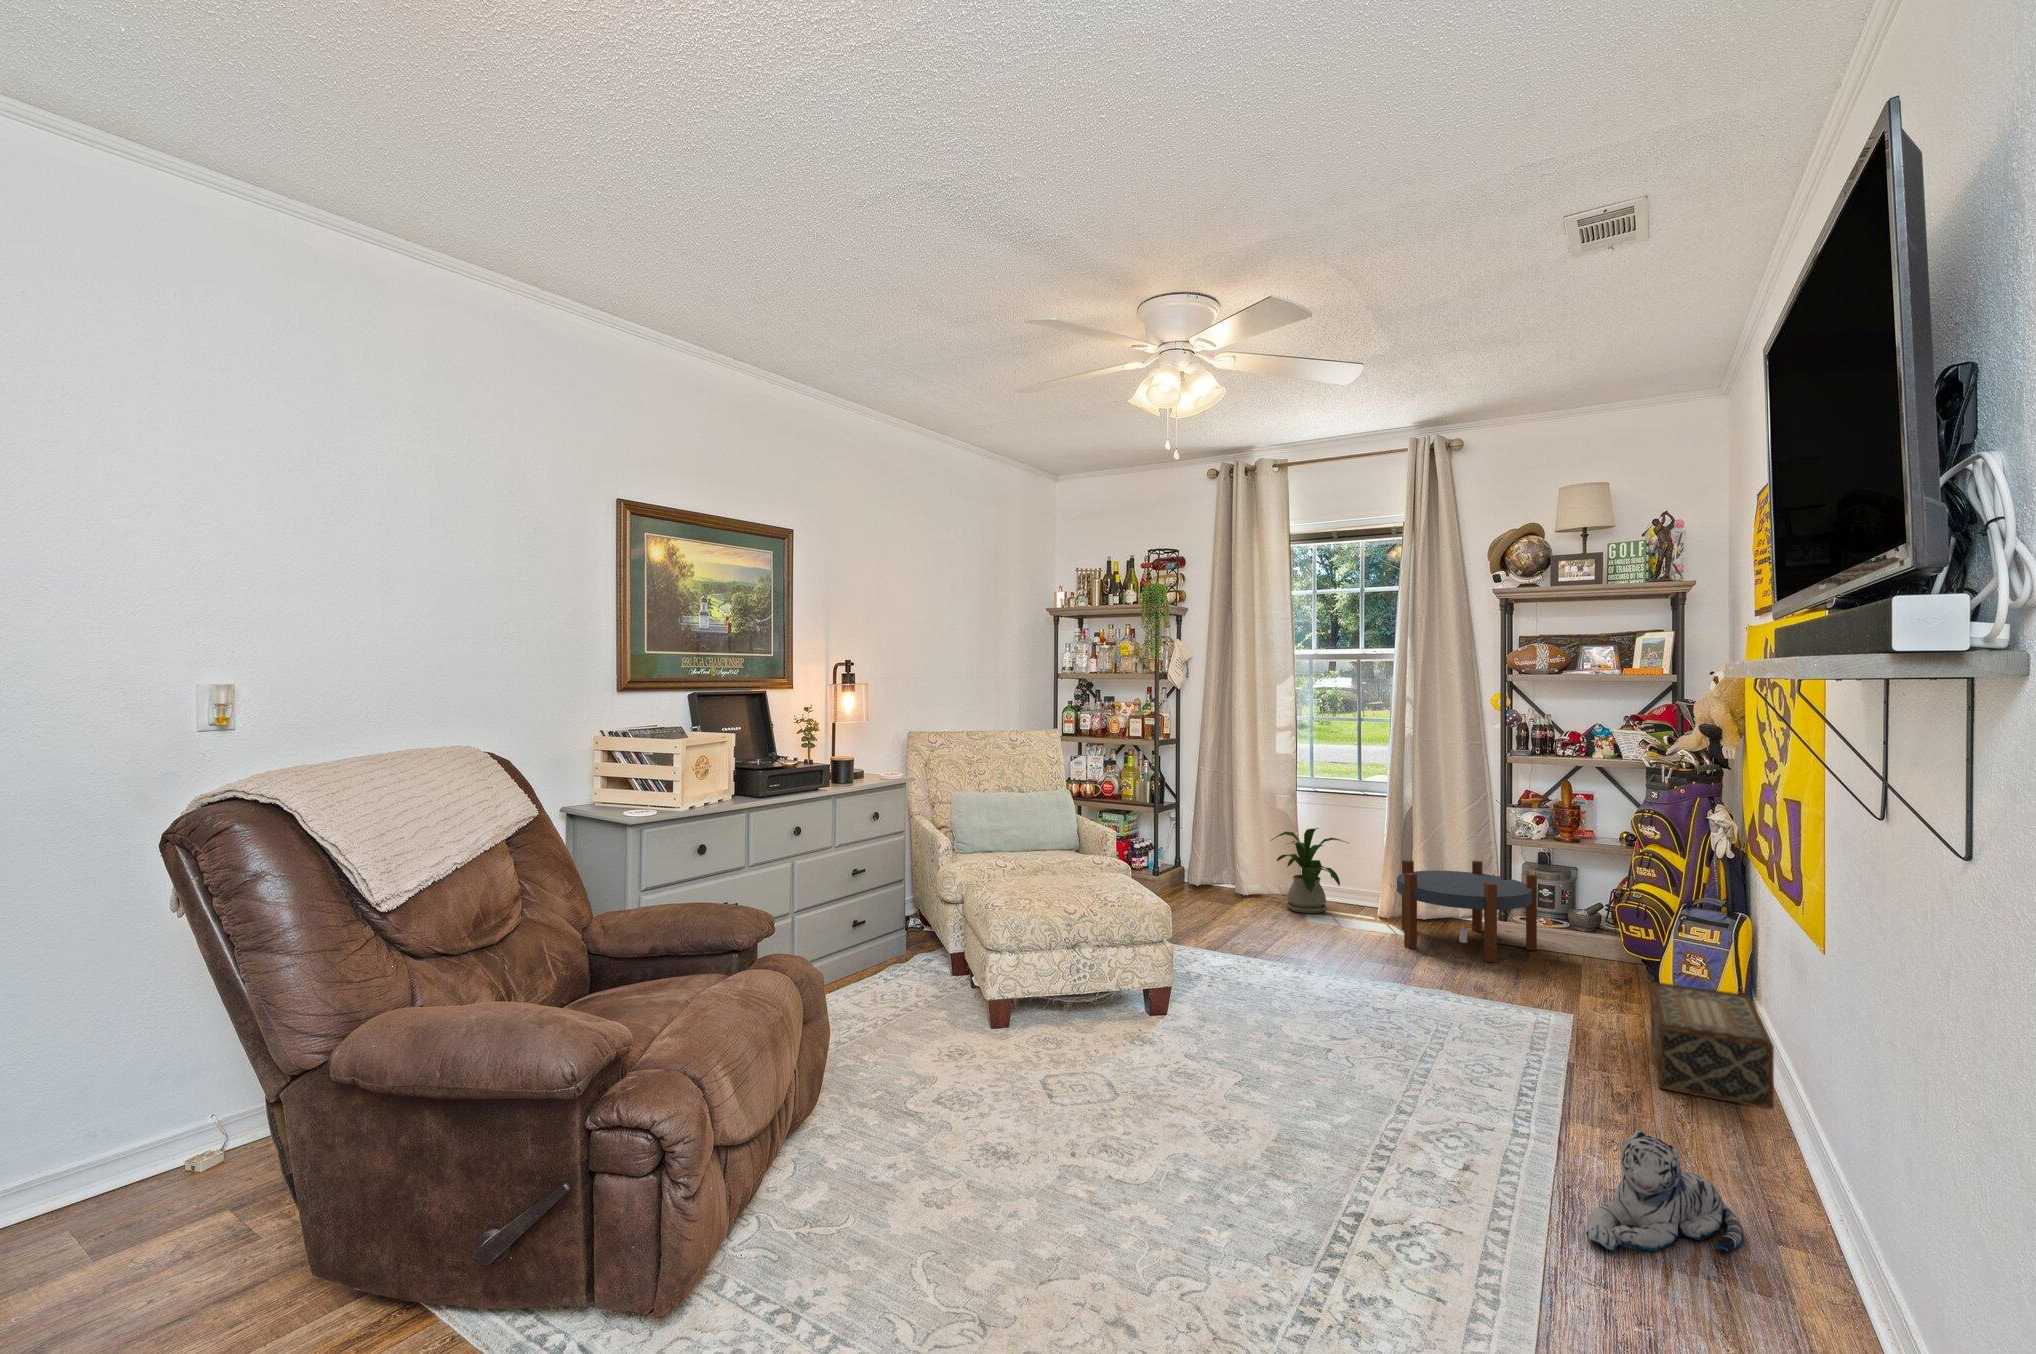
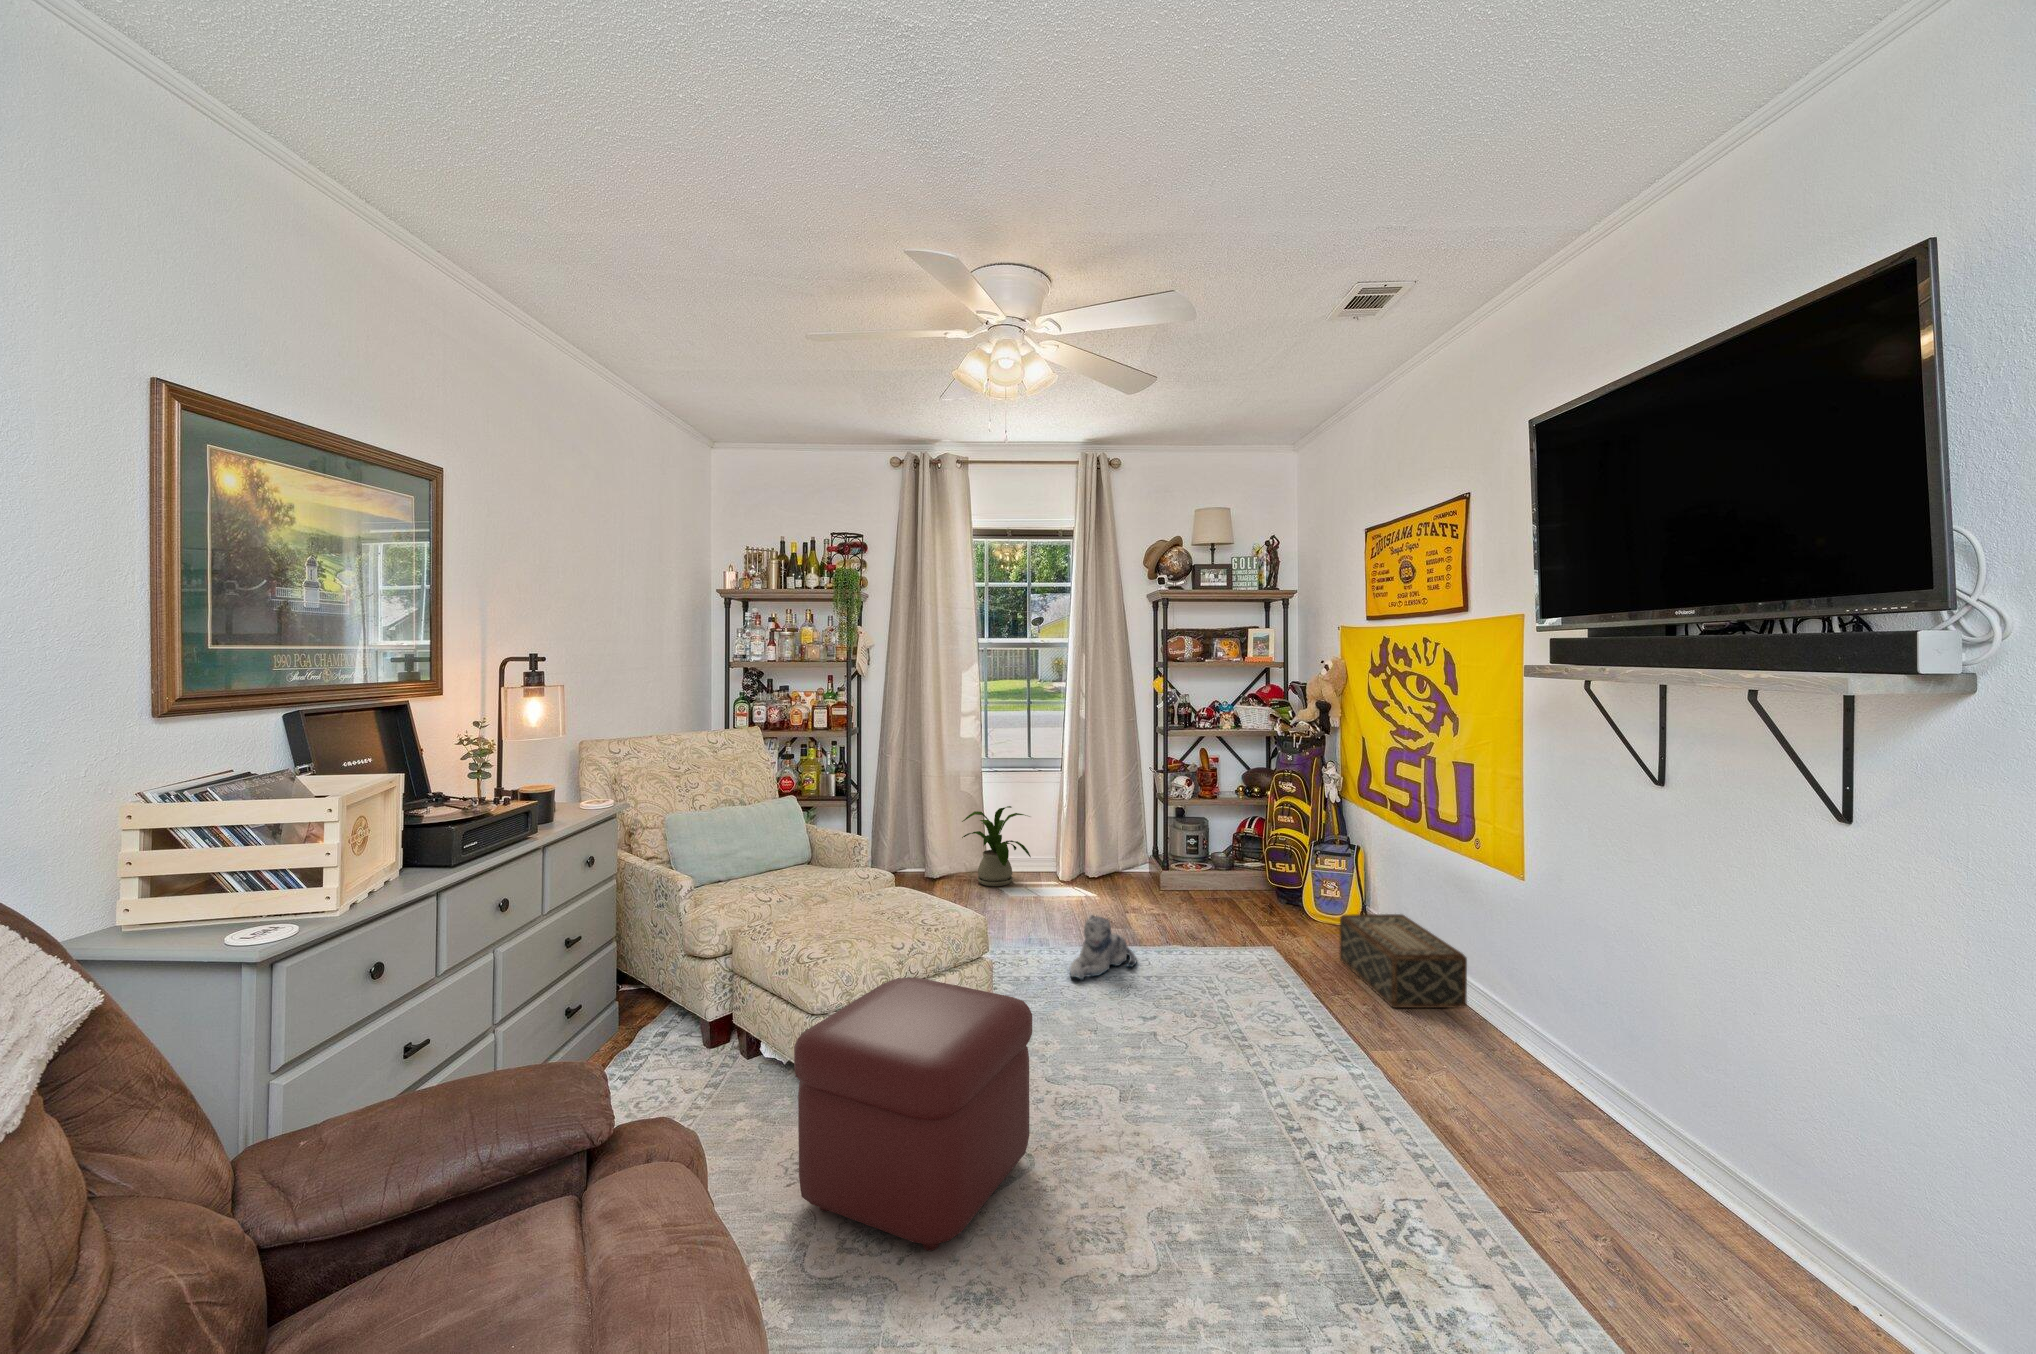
side table: present [1397,860,1537,962] -> none [1085,821,1194,911]
ottoman: none [925,926,1120,1118] -> present [794,977,1032,1251]
plush toy: present [1586,1131,1743,1252] -> present [1070,915,1137,980]

